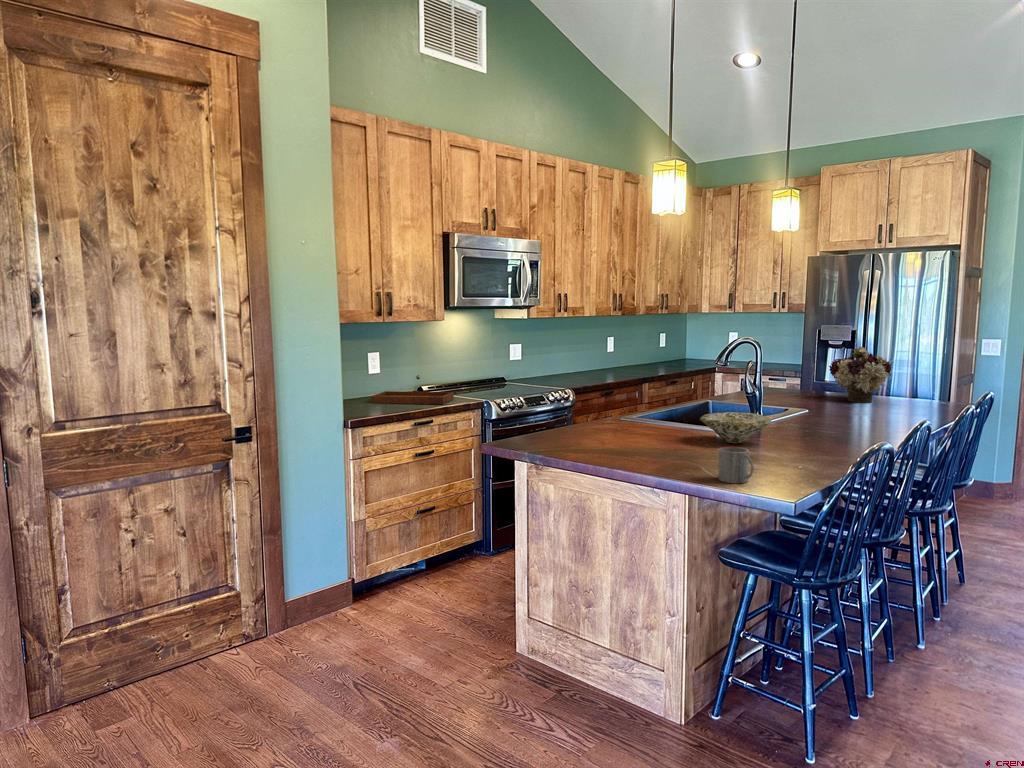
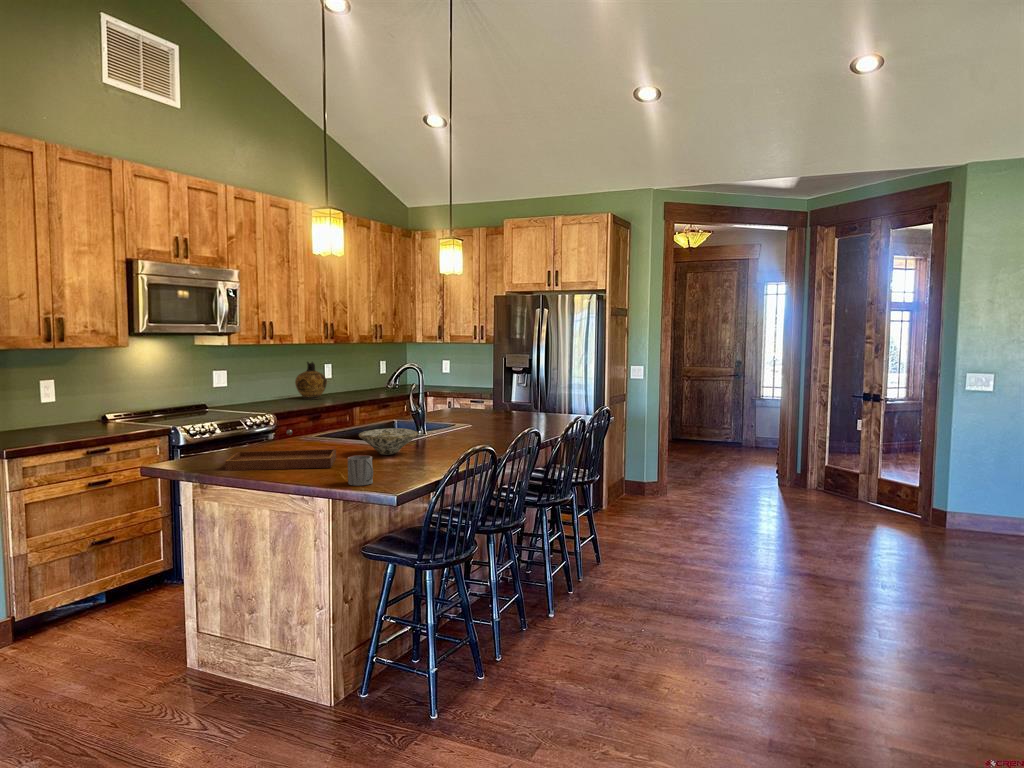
ceramic jug: none [583,334,615,373] -> present [295,362,327,399]
flower arrangement: present [829,347,892,403] -> none [499,371,546,419]
tray: present [371,375,454,404] -> present [225,429,336,471]

